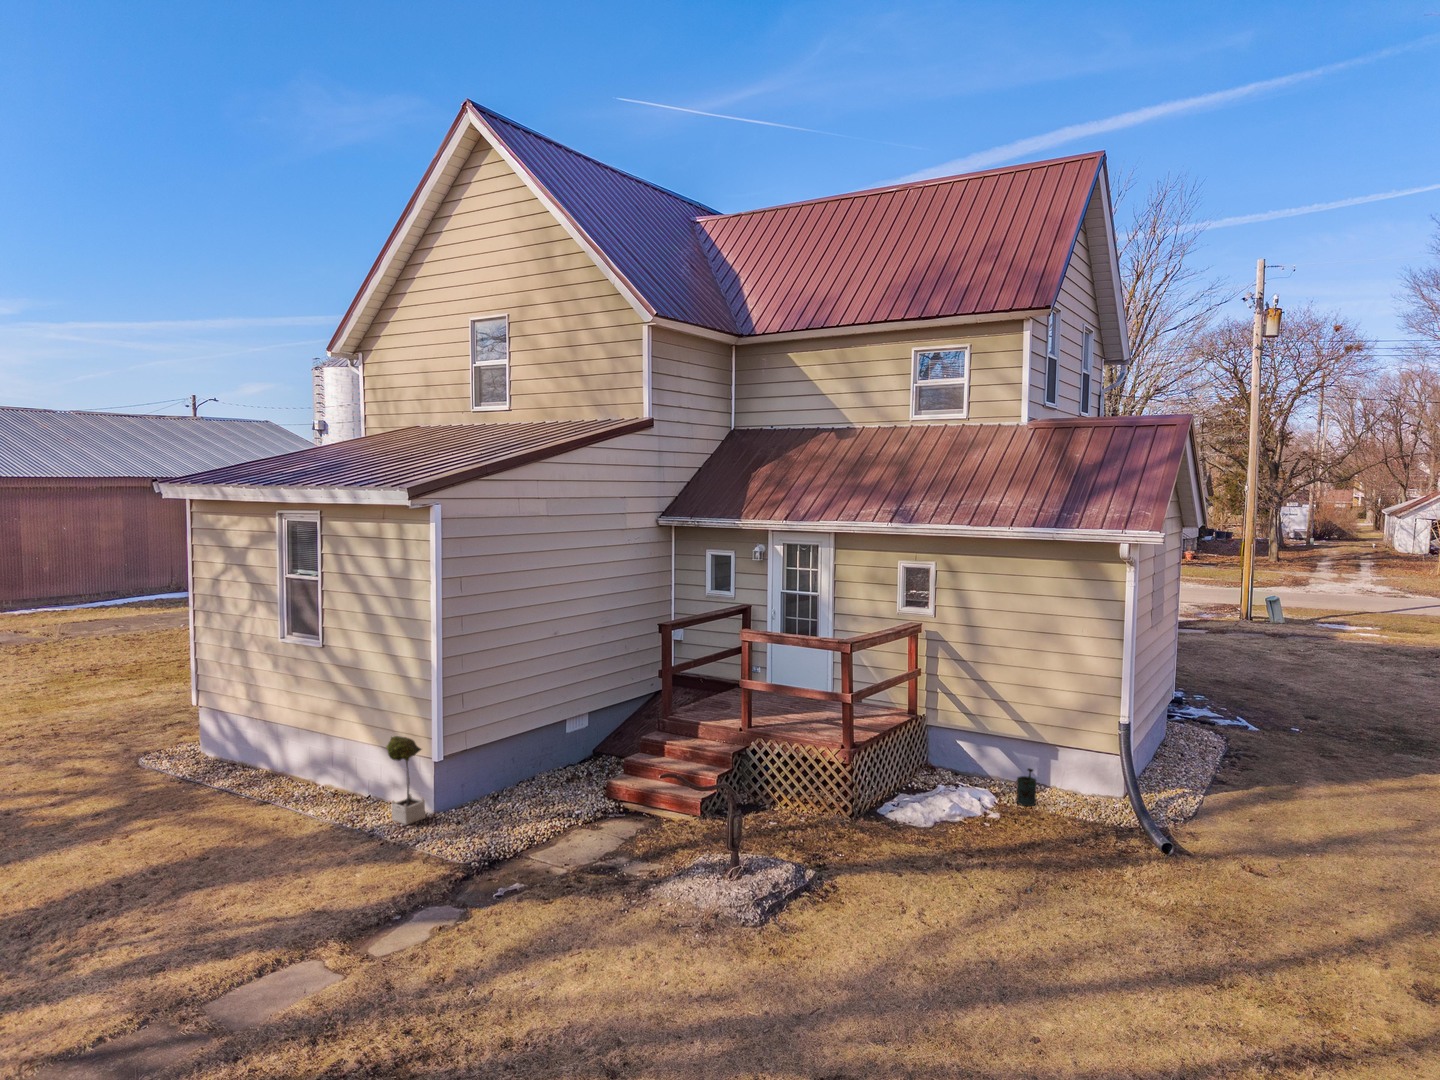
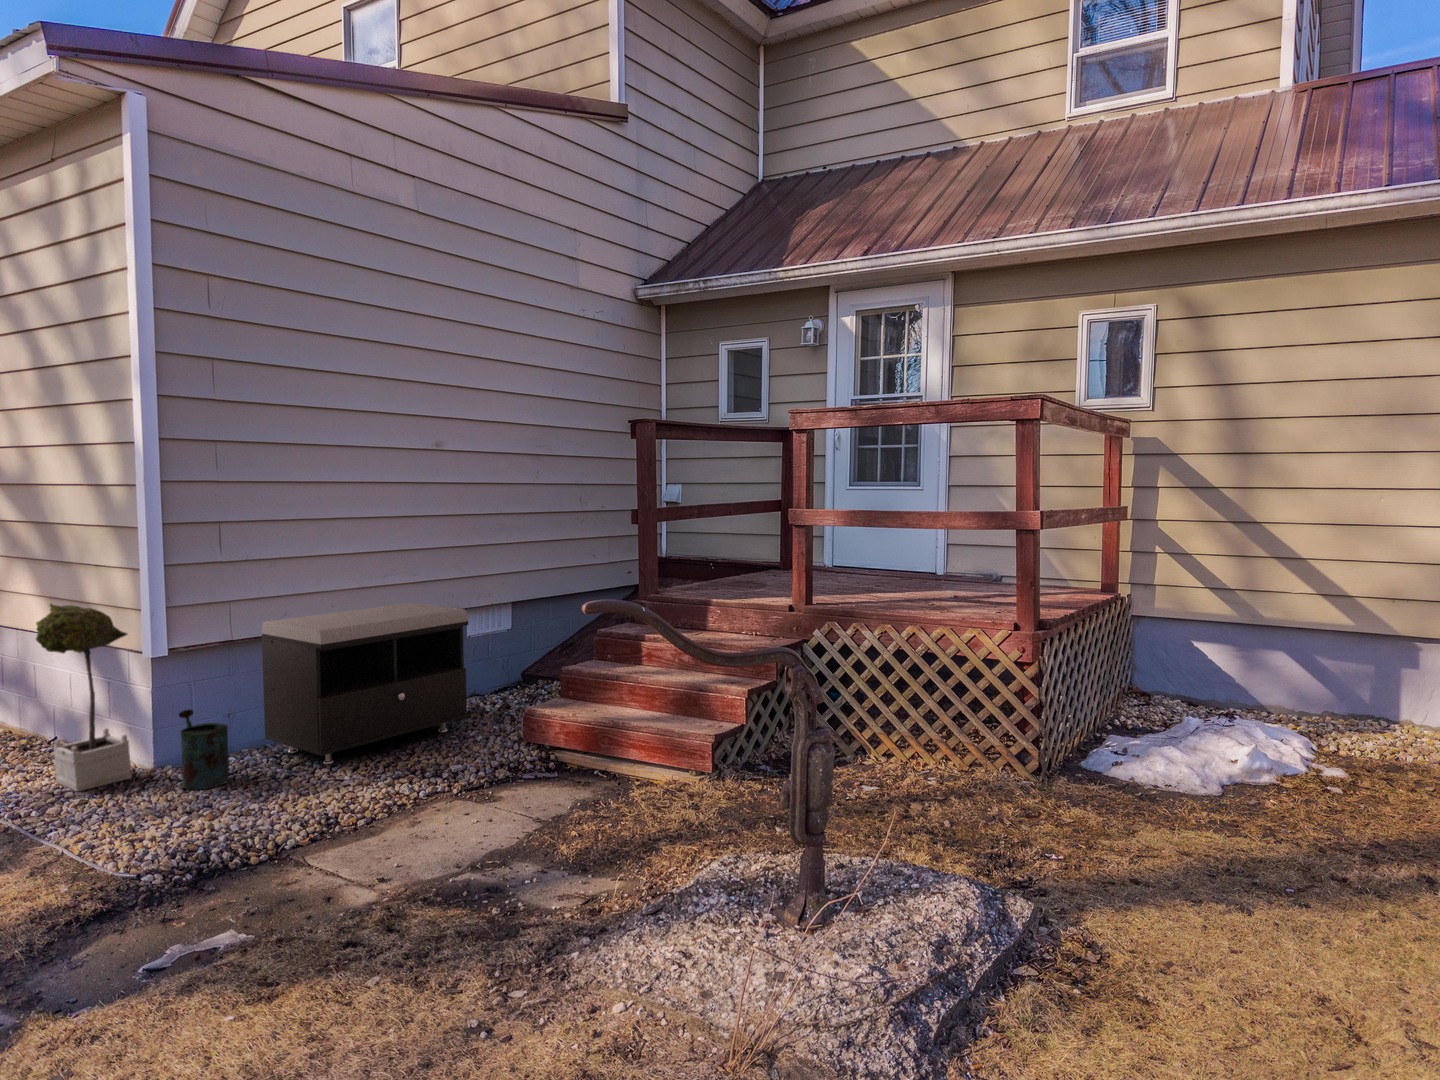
storage bench: none [479,721,576,810] -> present [262,603,468,764]
watering can: present [1017,769,1036,806] -> present [179,710,229,790]

